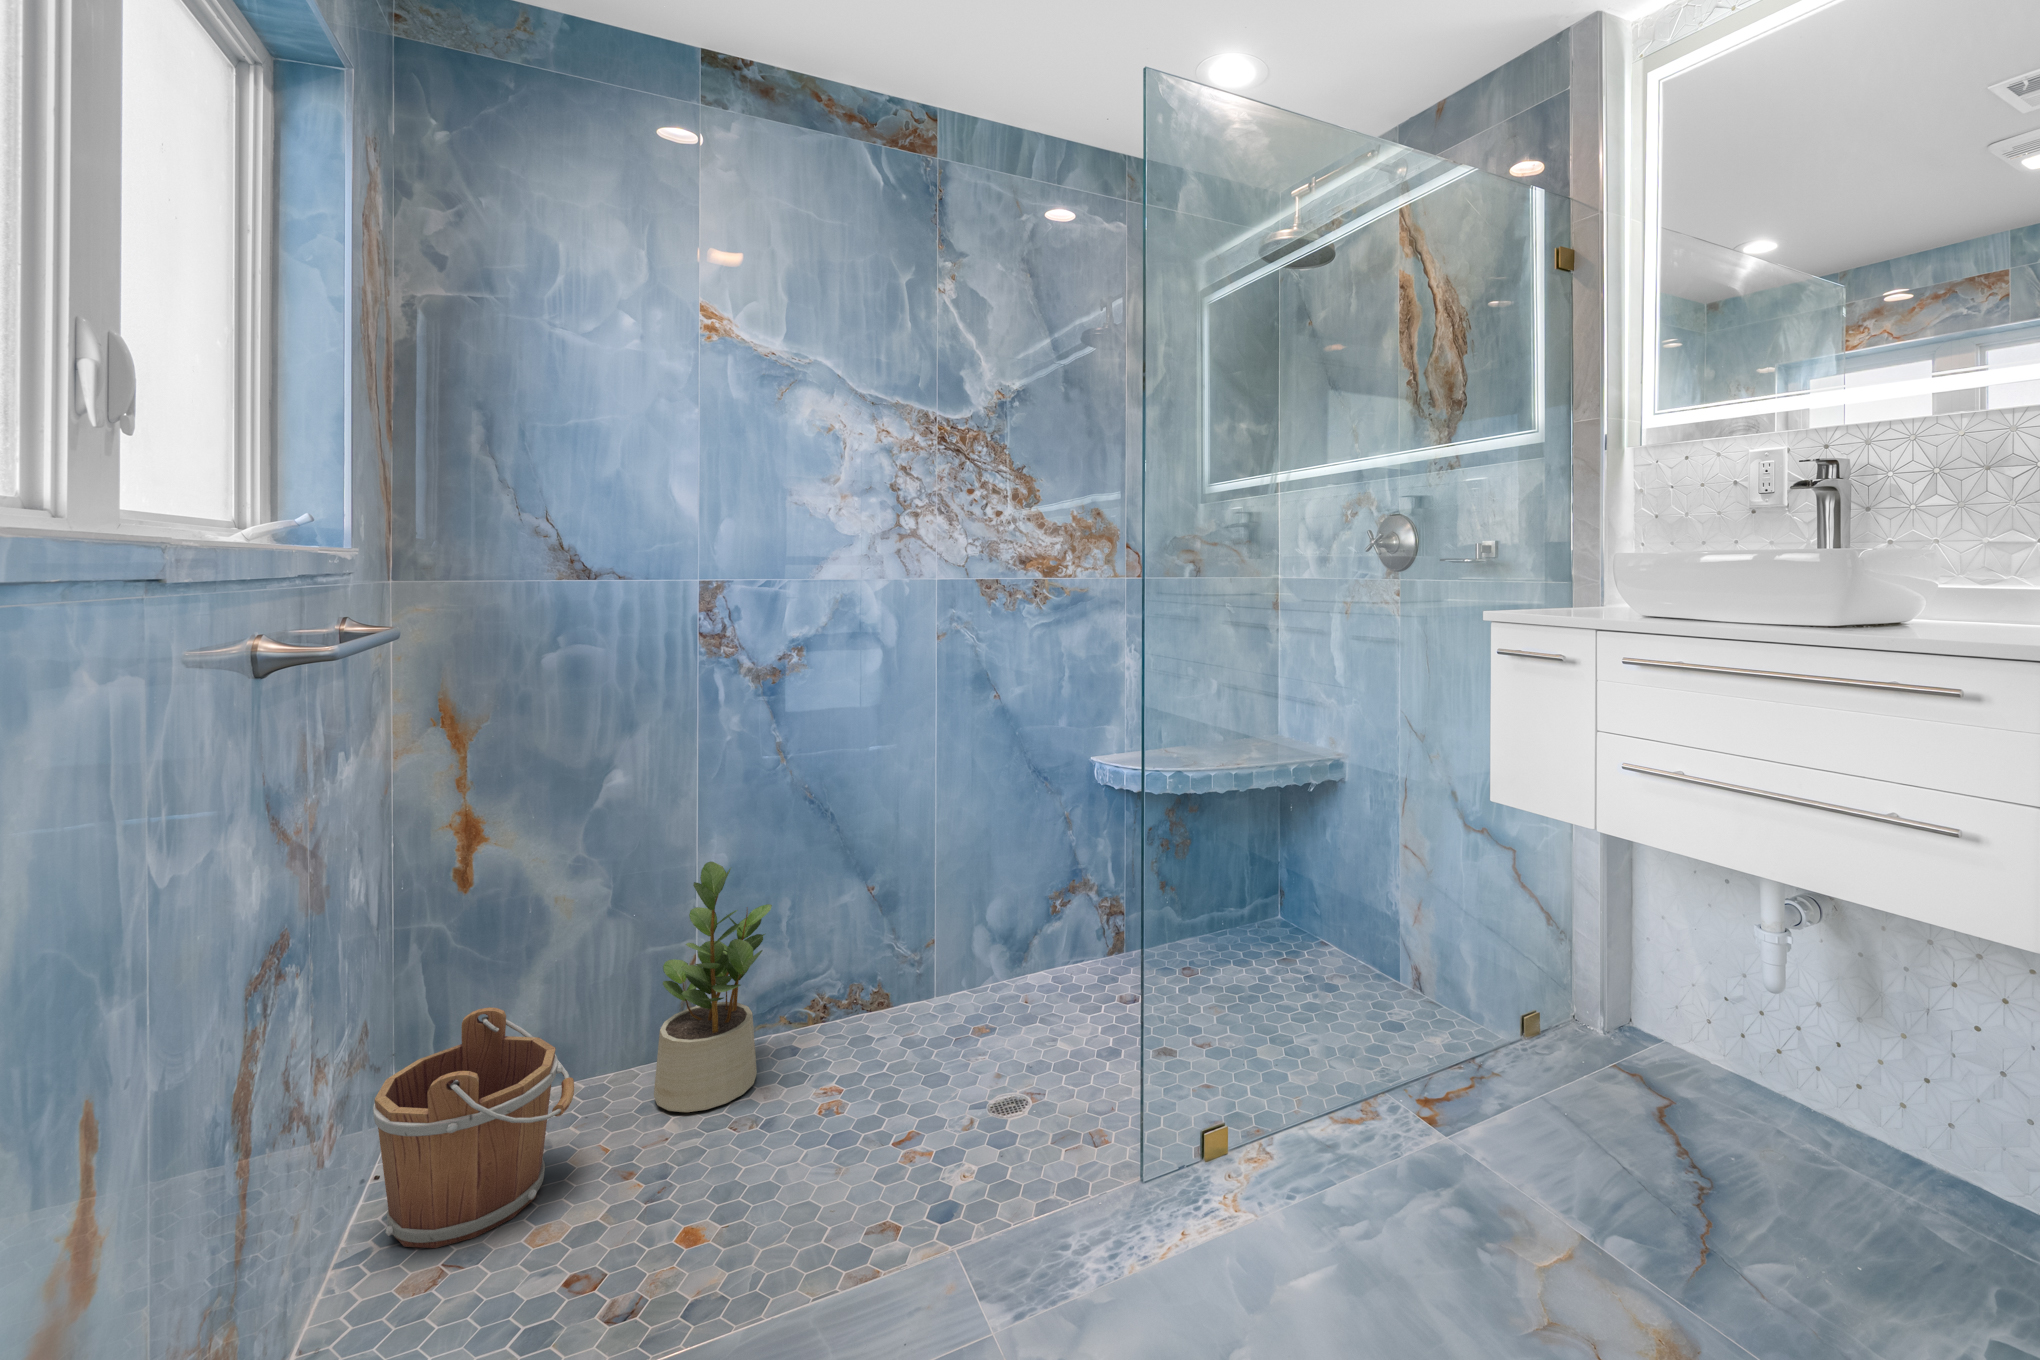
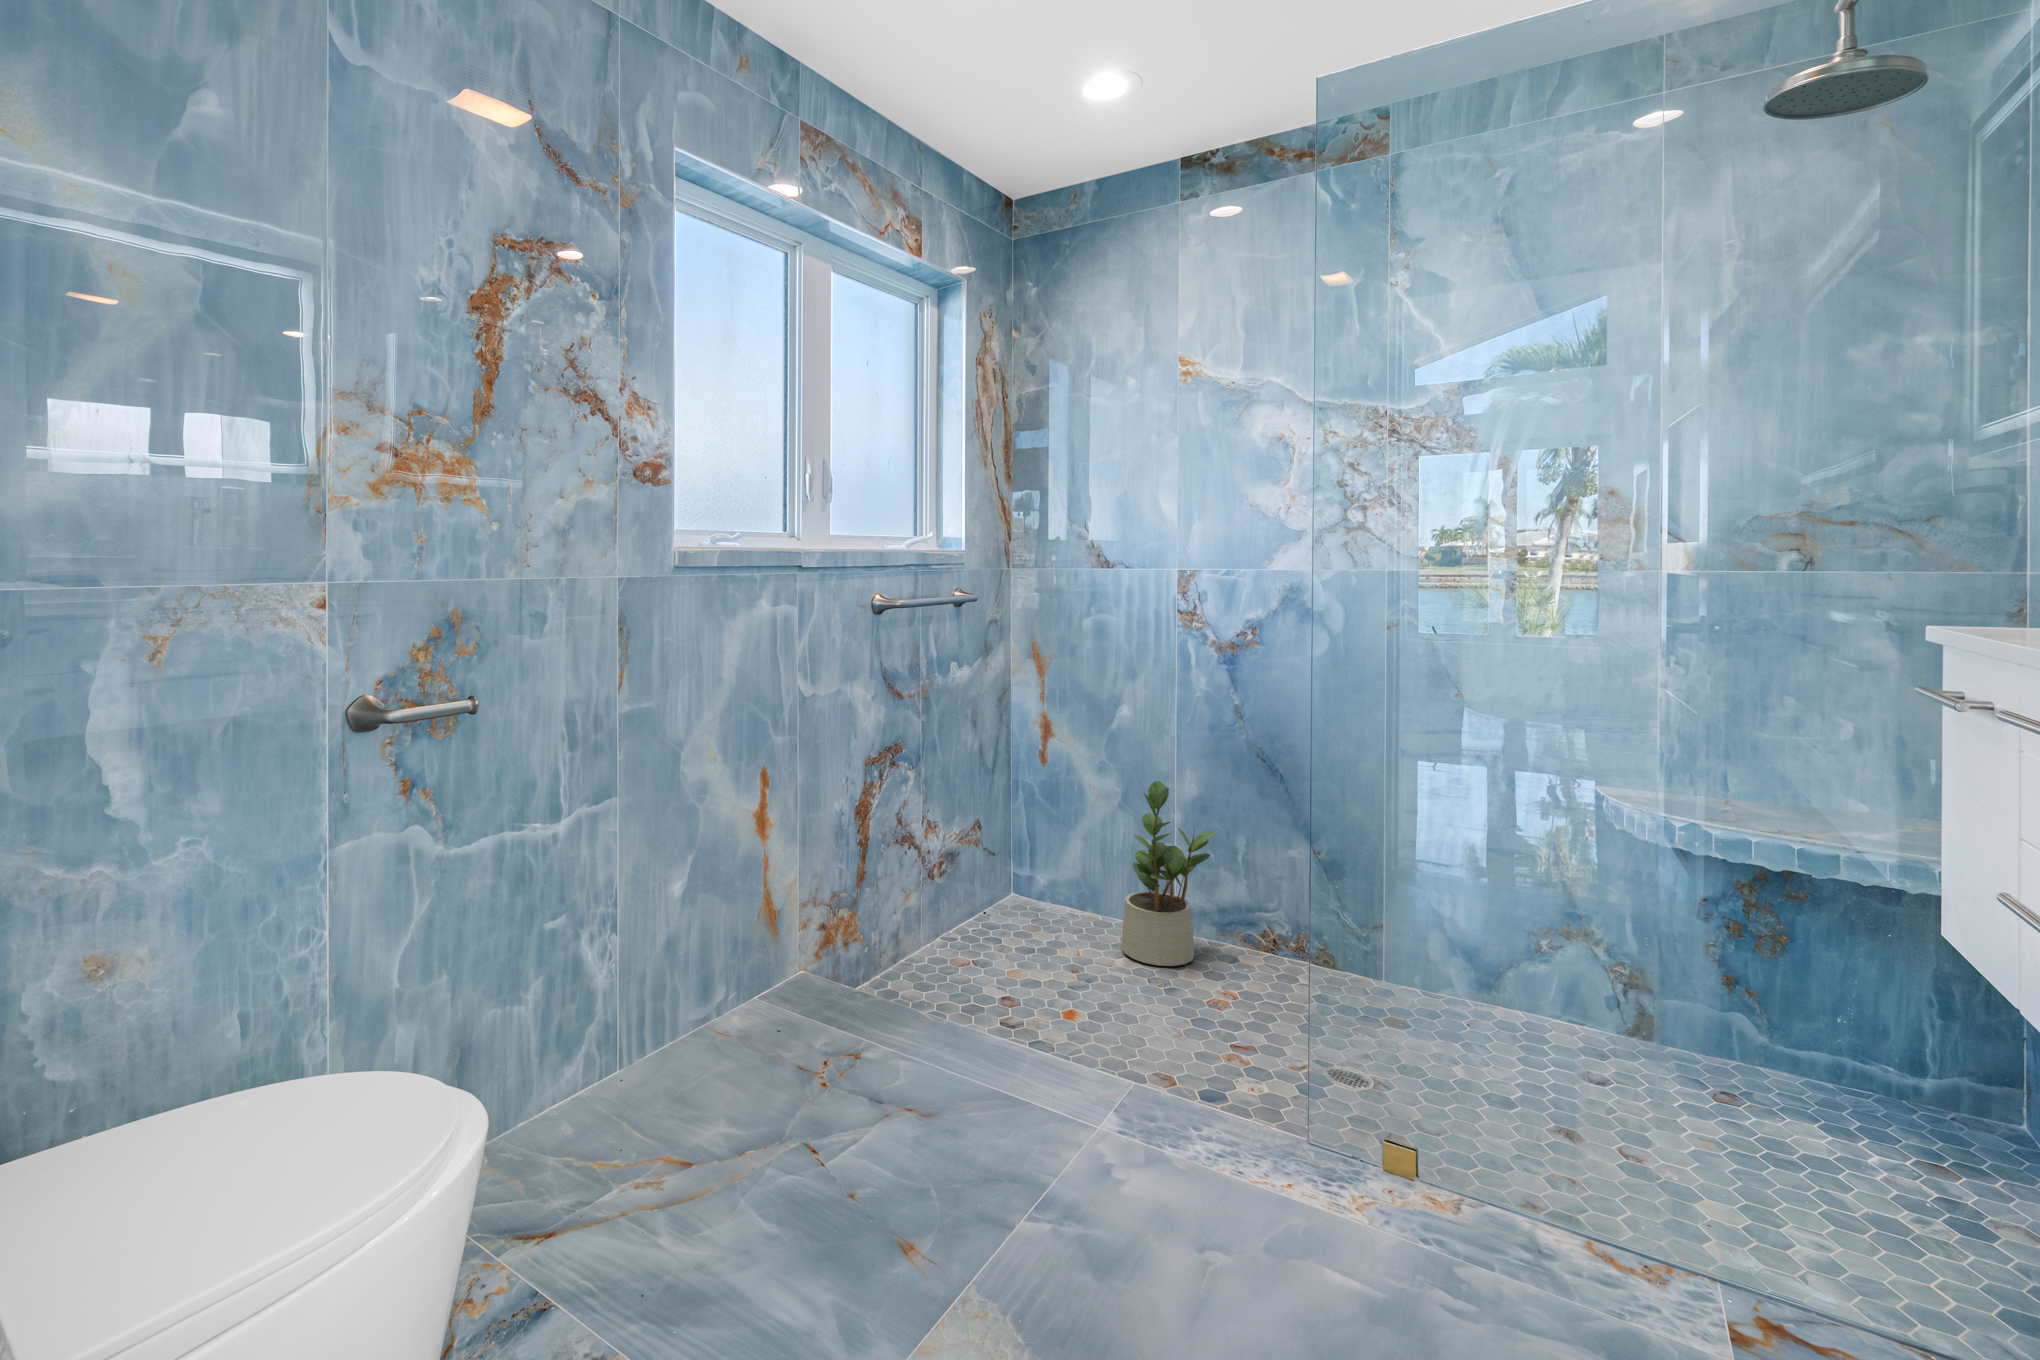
bucket: present [373,1008,574,1248] -> none [957,834,1058,962]

